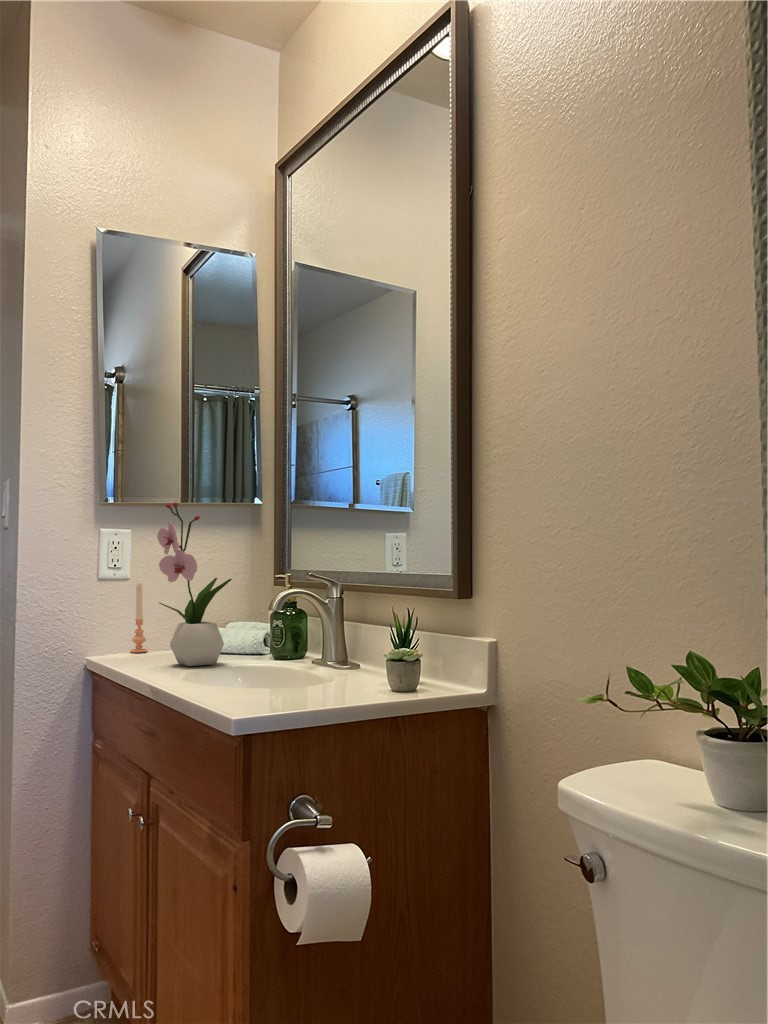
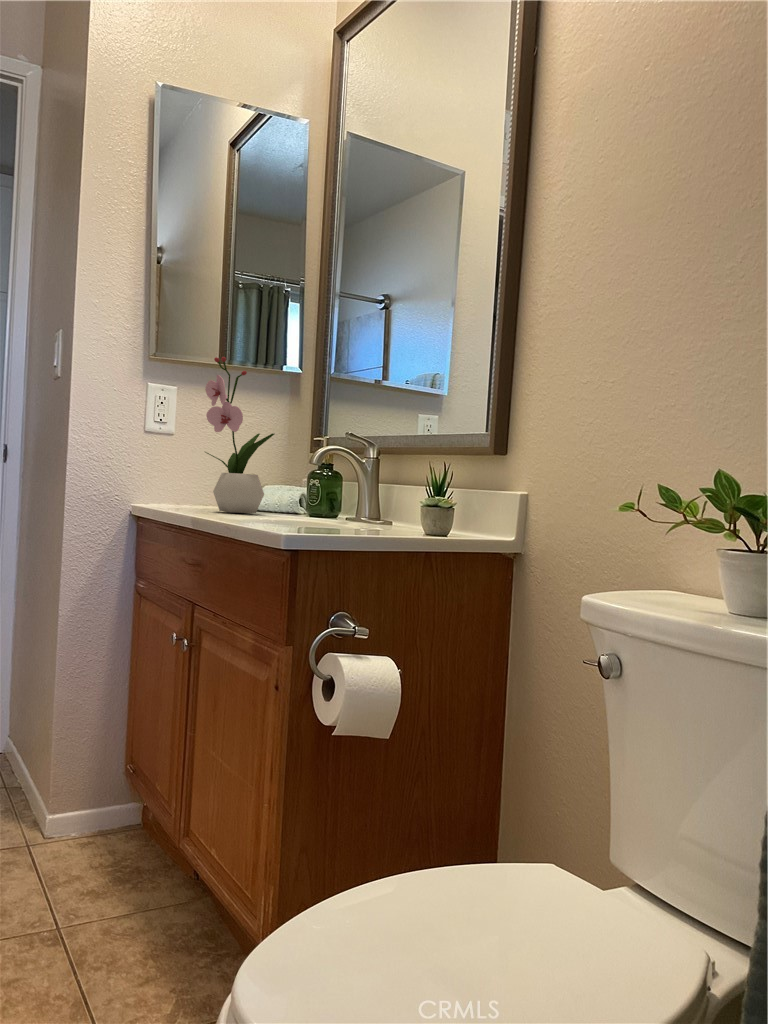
candle: present [130,584,148,652] -> none [171,439,188,504]

